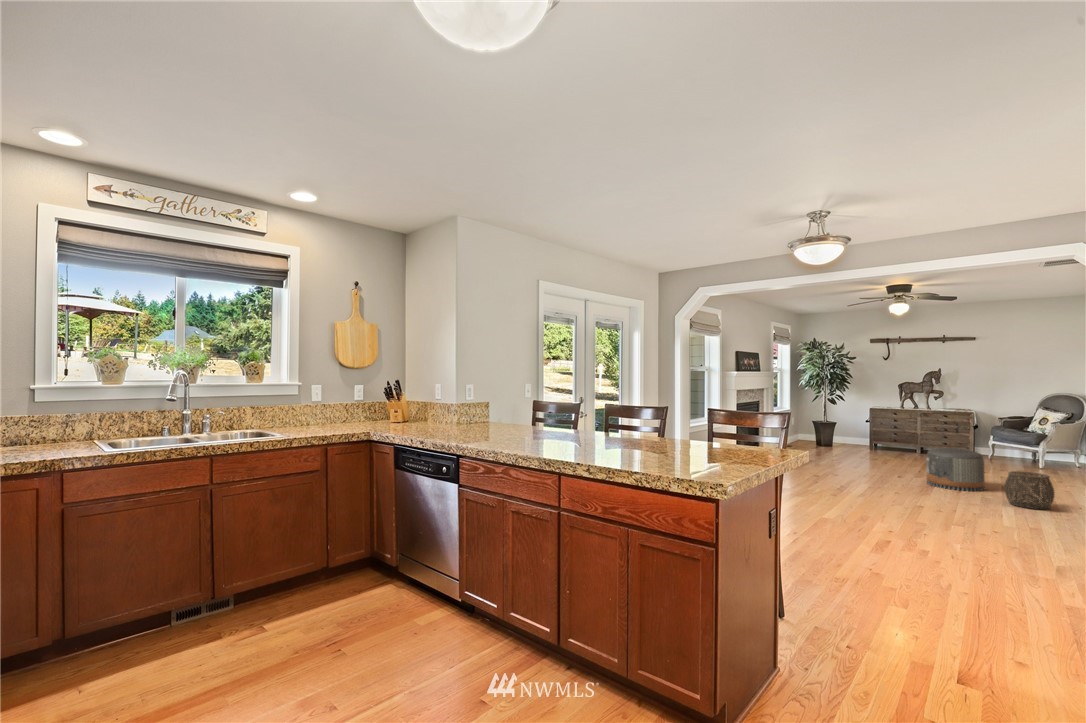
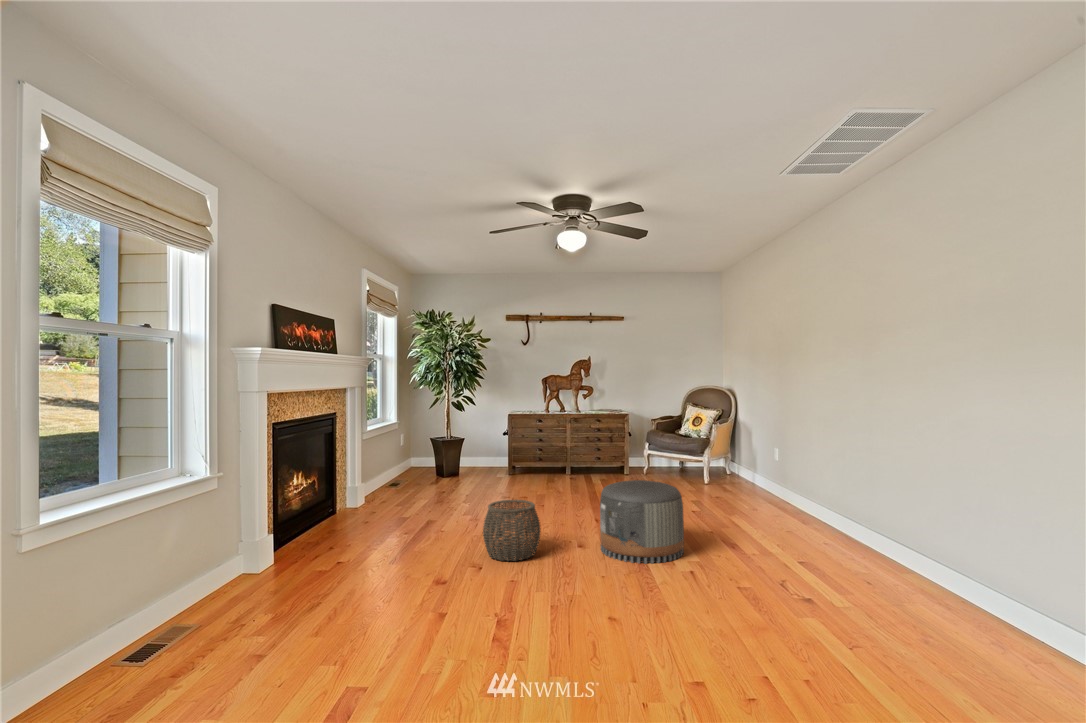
woven basket: present [1004,471,1054,509] -> present [483,500,541,561]

